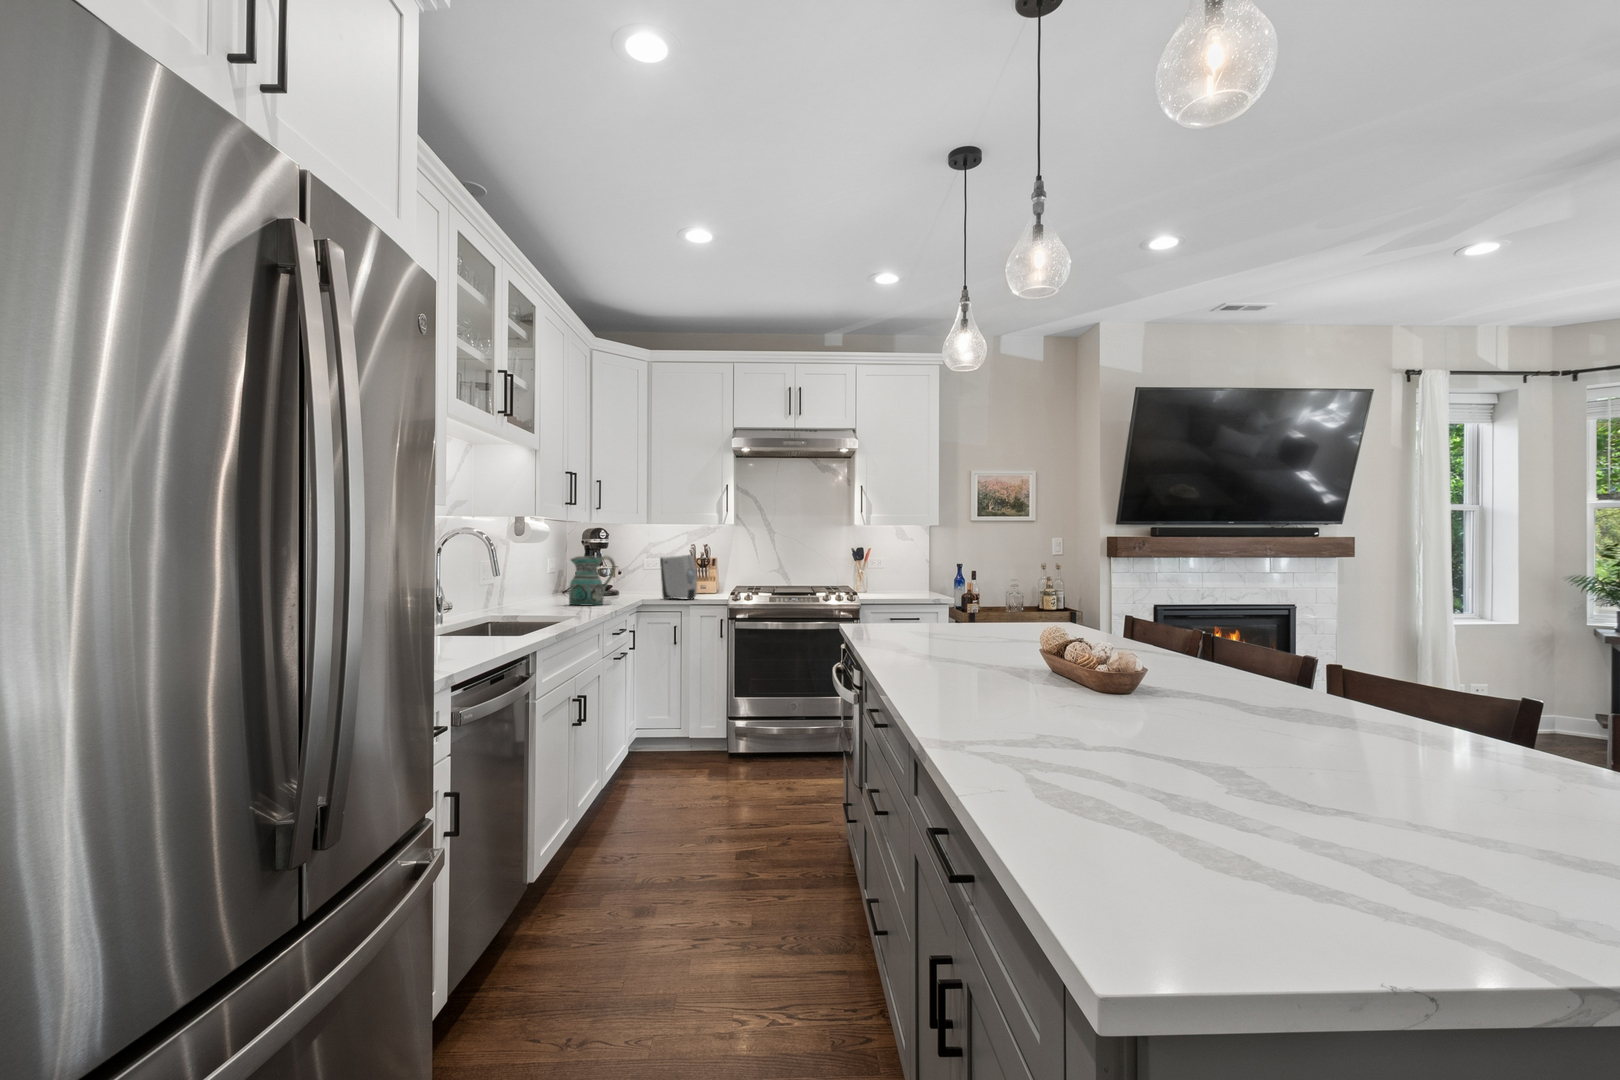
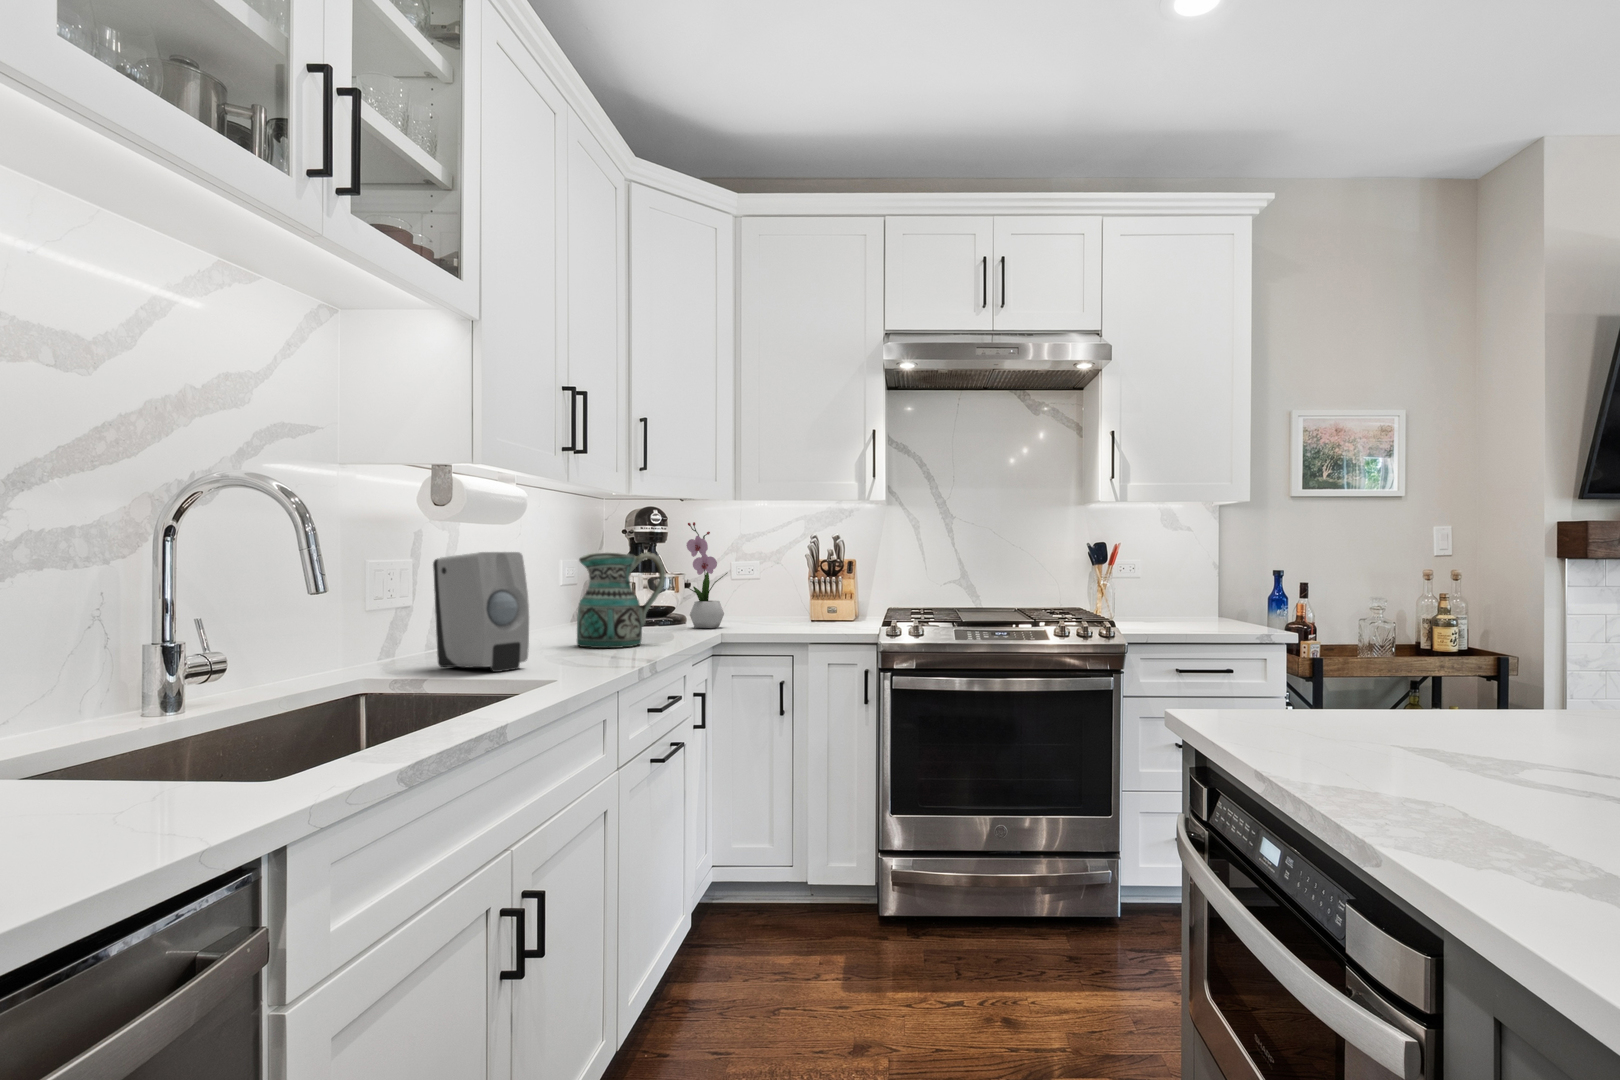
flower arrangement: none [621,537,644,598] -> present [686,522,727,628]
soap dispenser: present [660,555,697,600] -> present [433,552,529,672]

